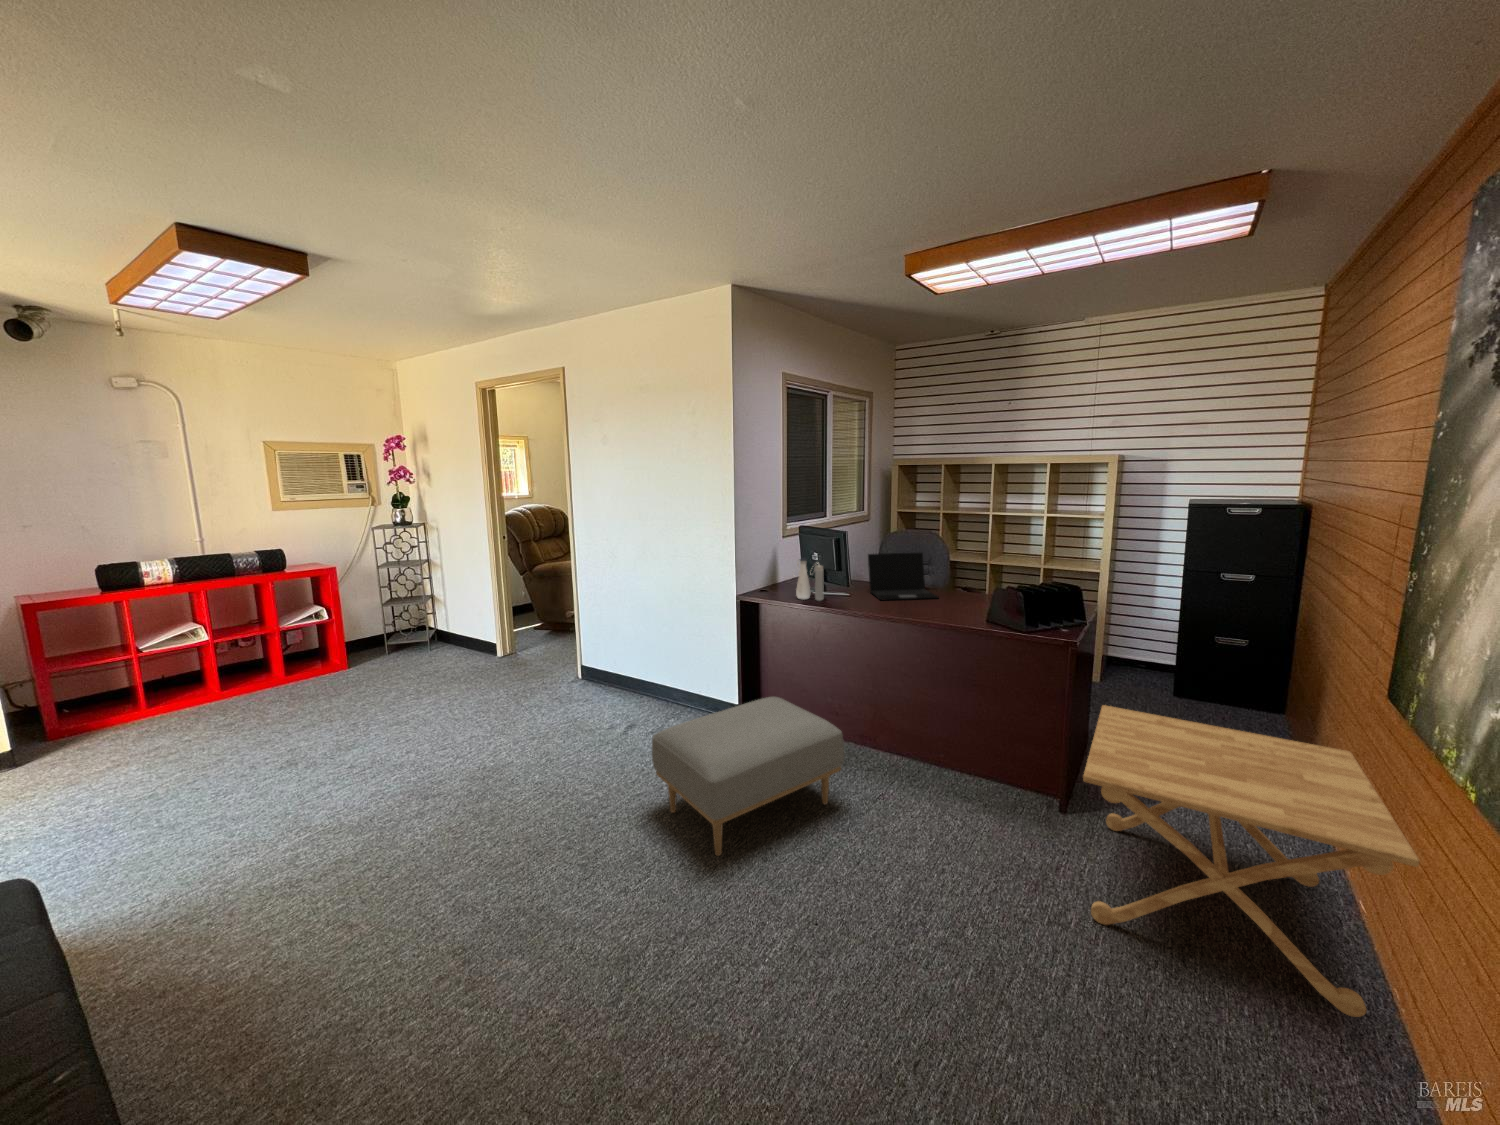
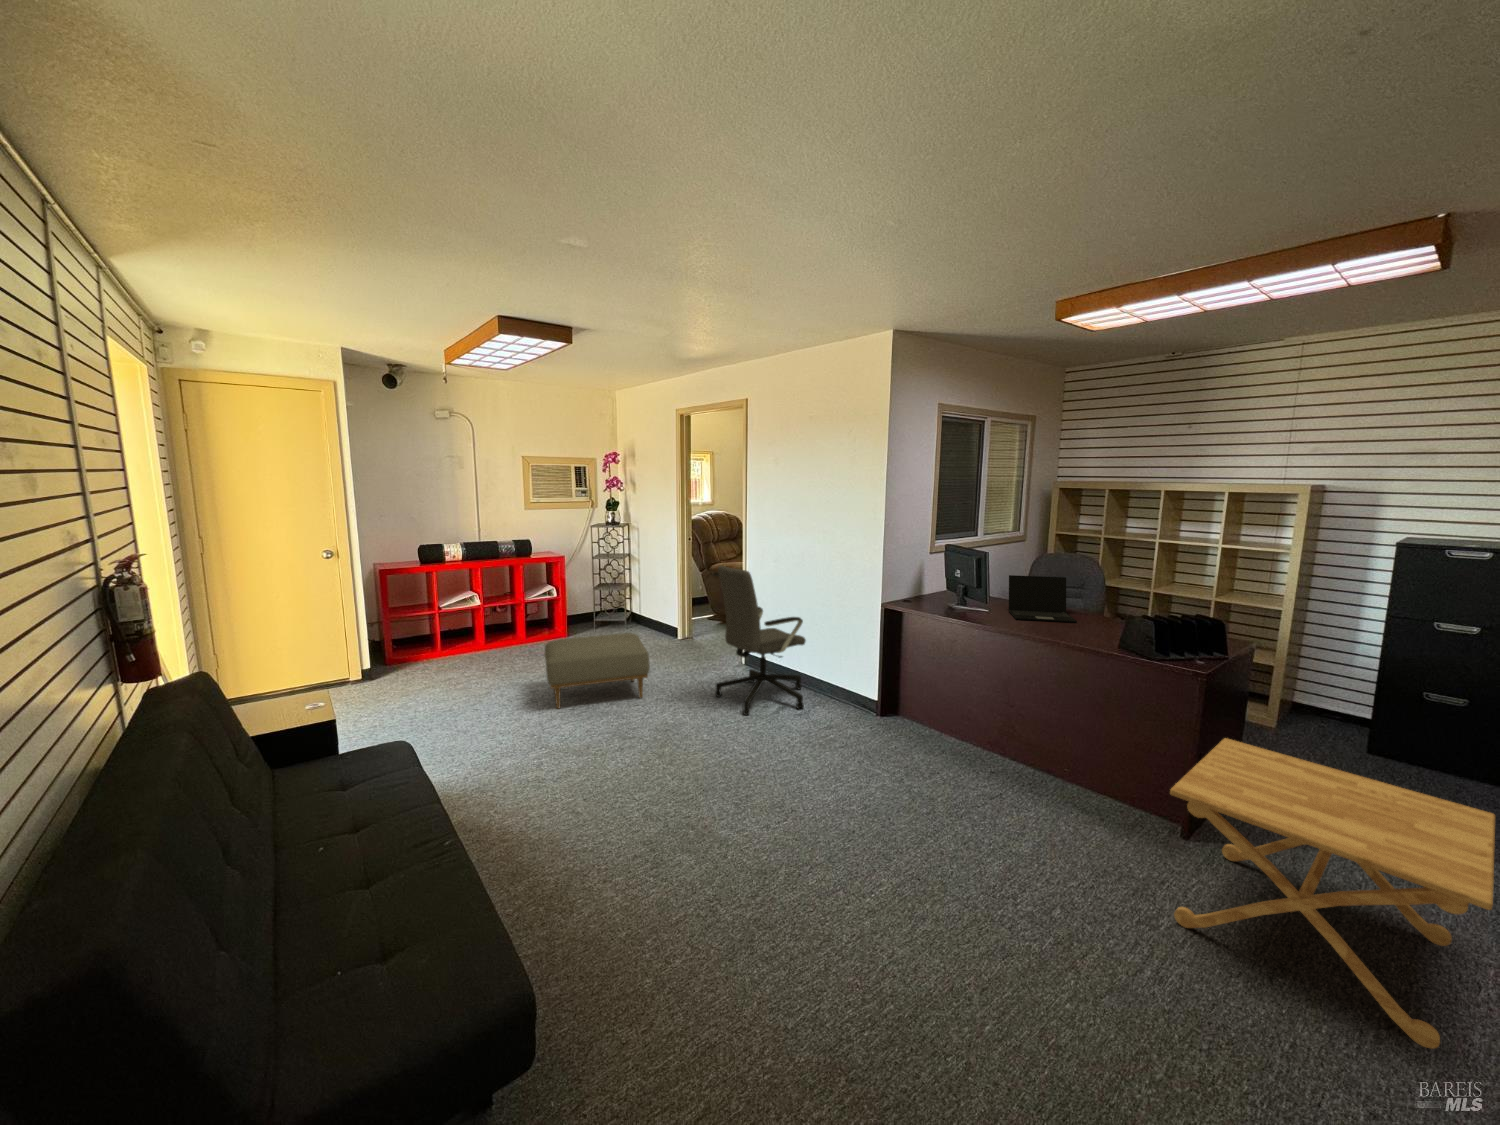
water bottle: present [796,558,824,601] -> none [933,575,962,615]
office chair: none [539,564,656,742] -> present [715,566,806,715]
ottoman: present [652,697,844,856] -> present [545,633,650,709]

